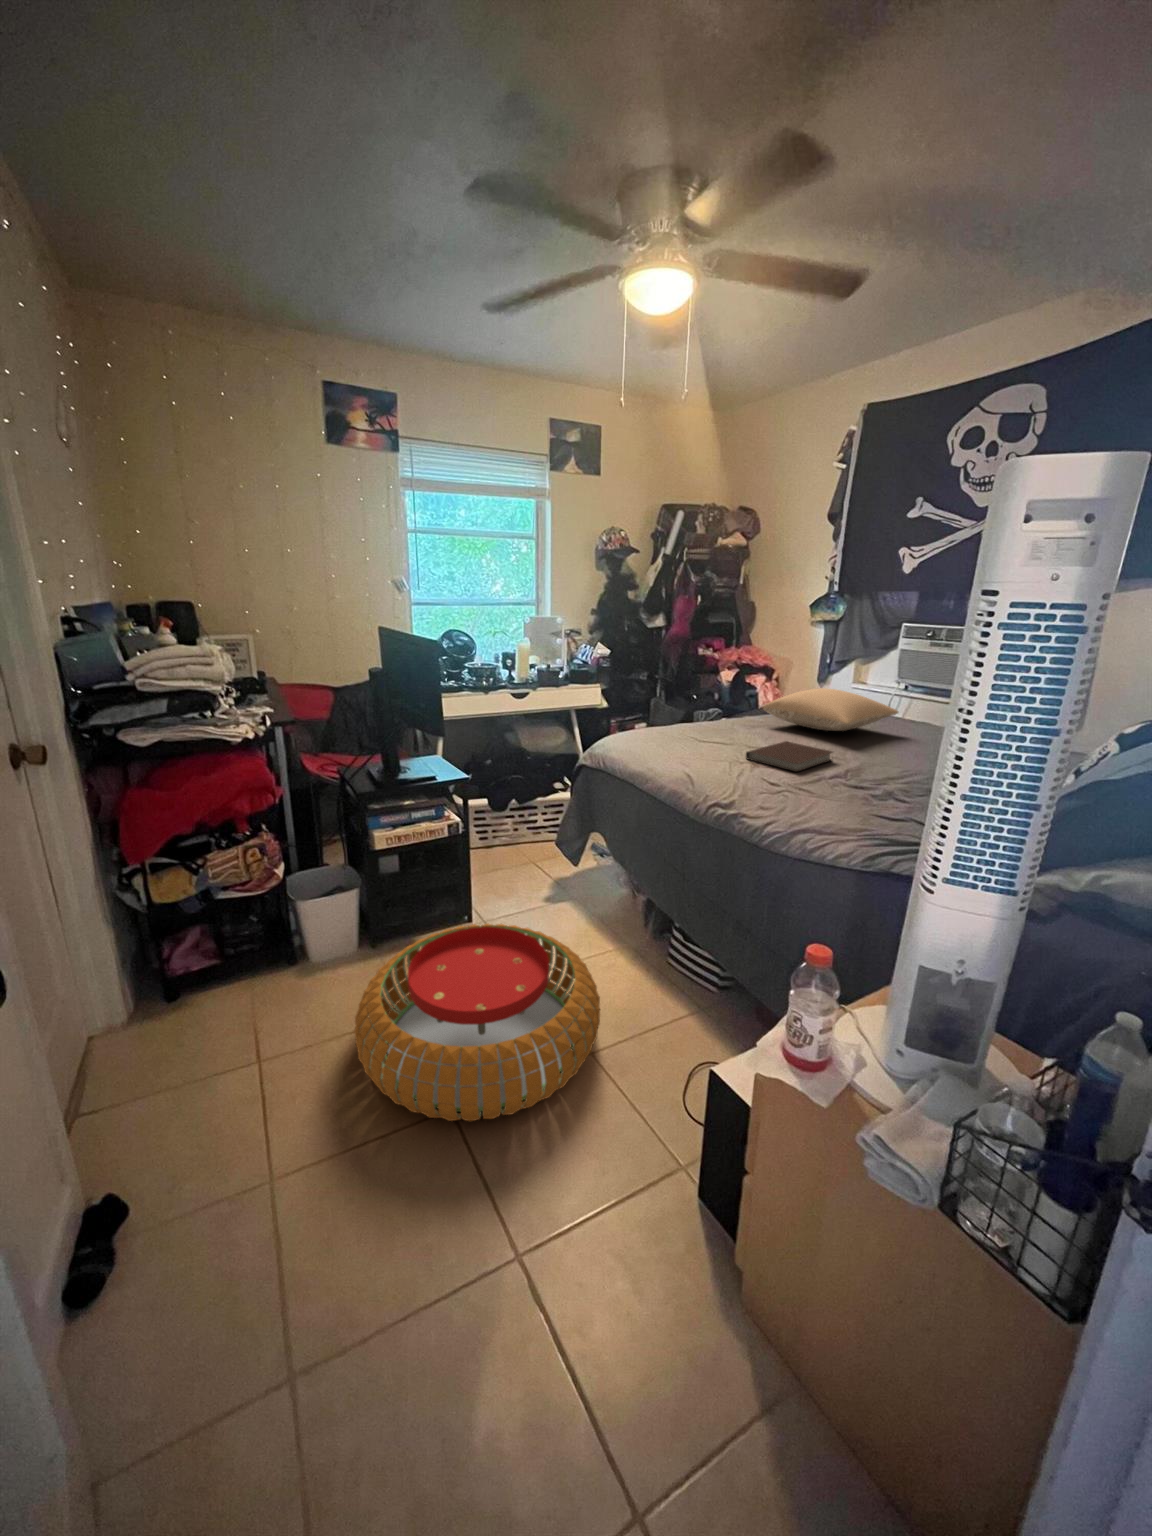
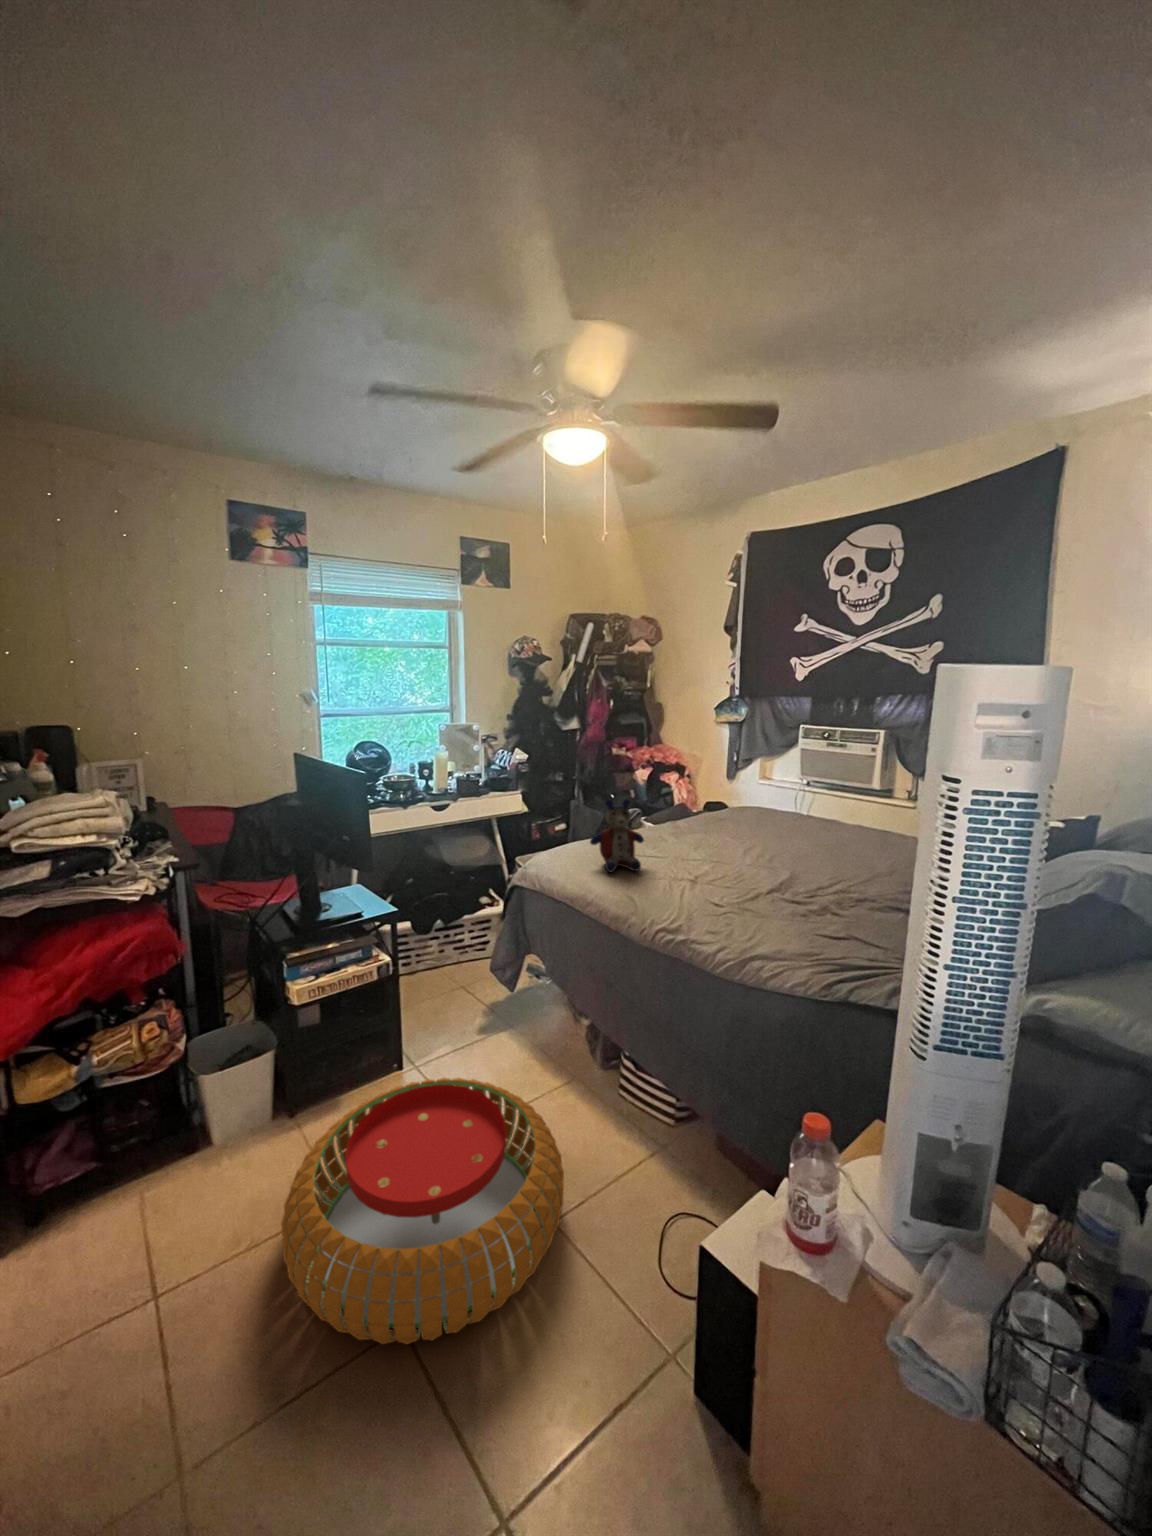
stuffed bear: none [654,682,709,754] -> present [590,799,644,872]
pillow: present [763,688,898,731] -> none [688,793,812,834]
notebook: present [746,741,833,772] -> none [683,851,765,886]

